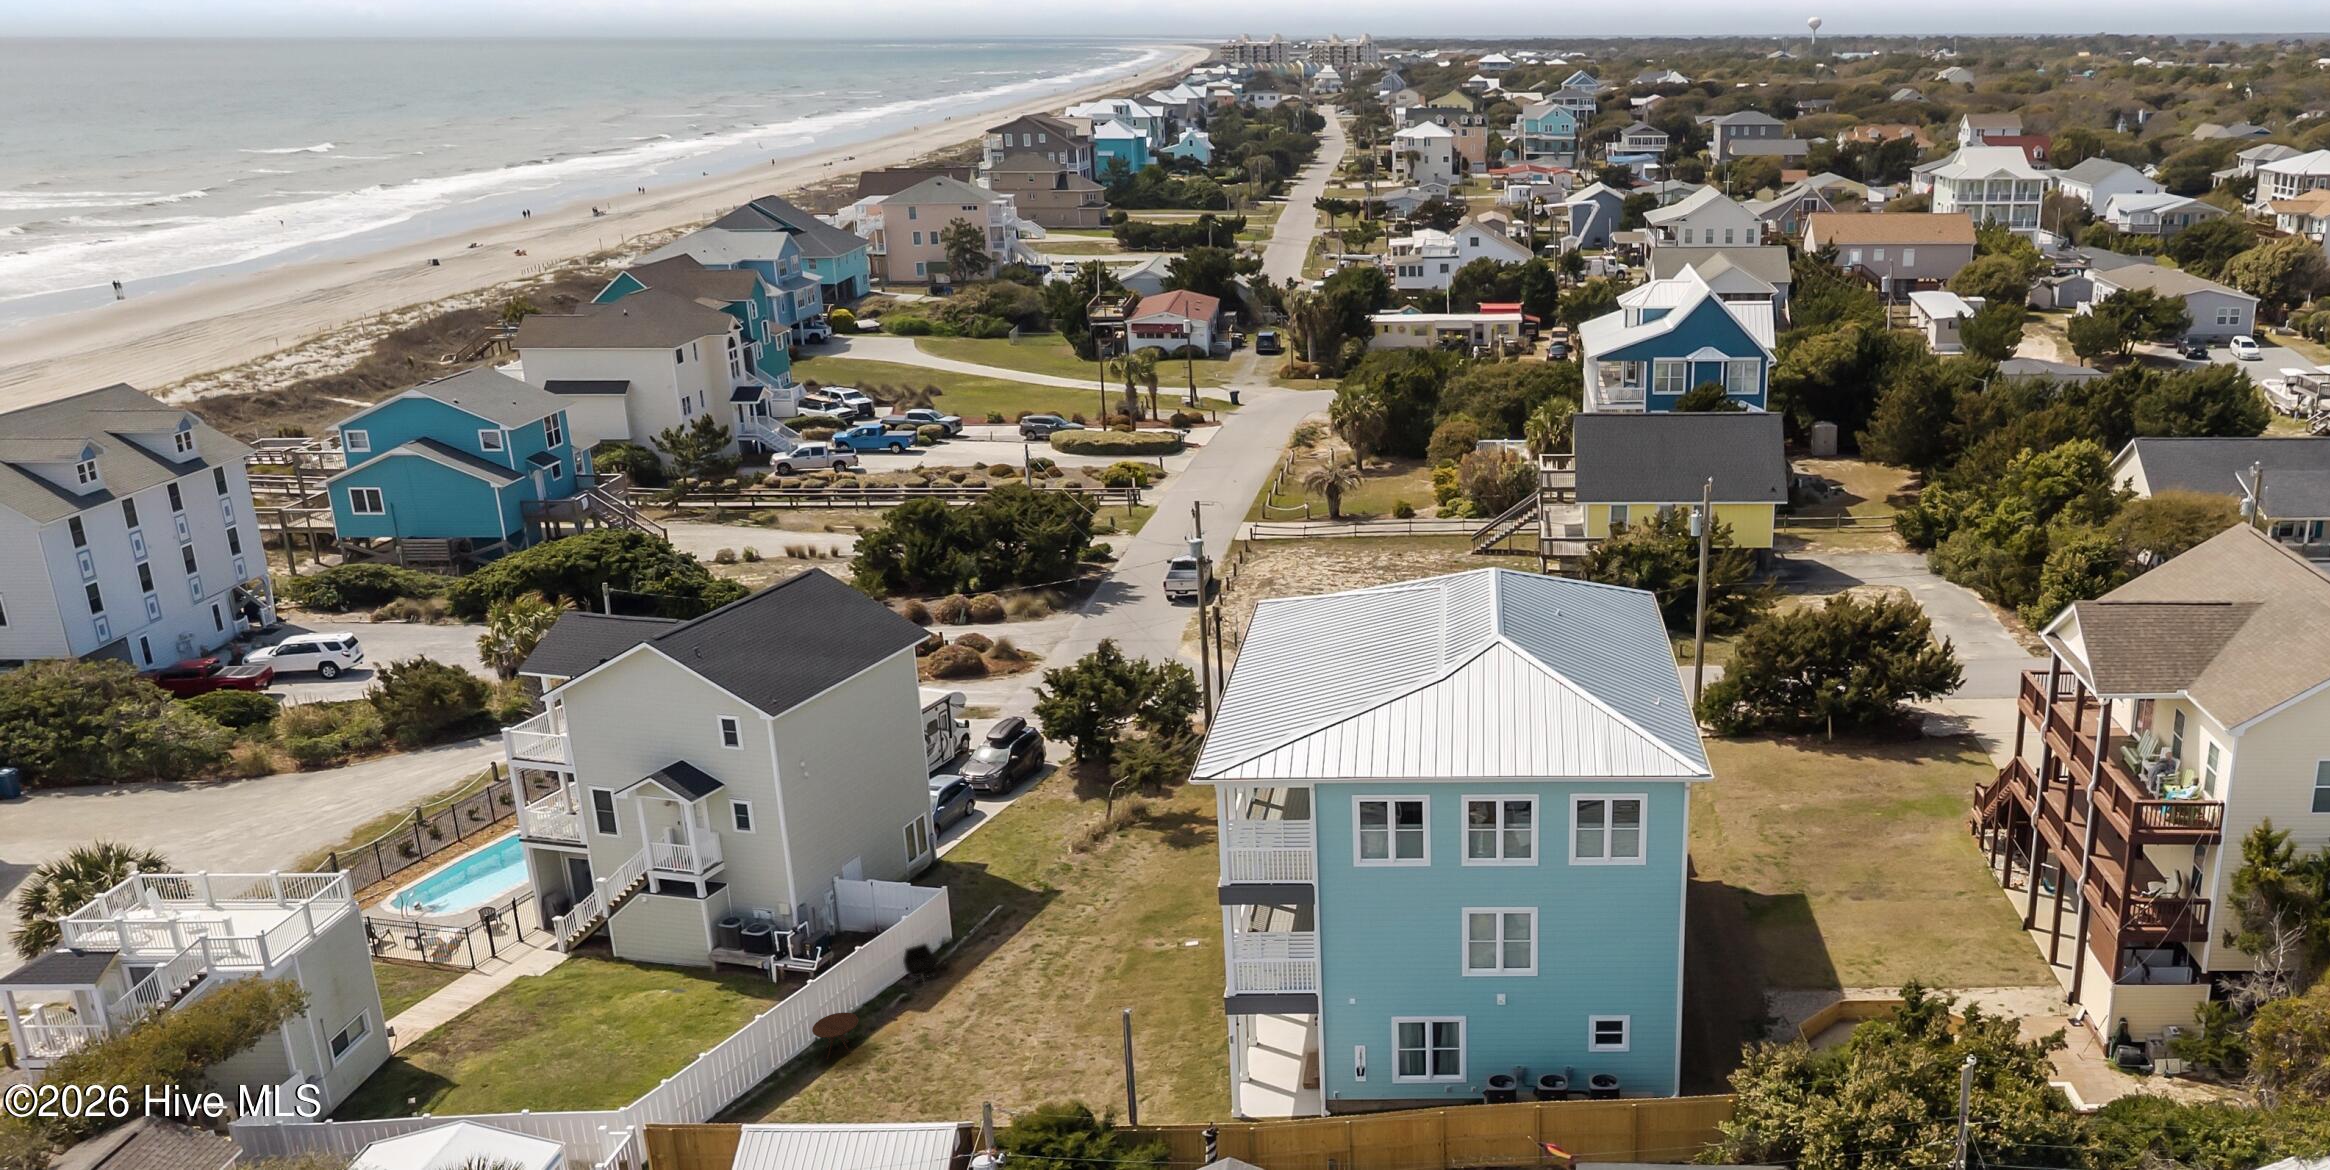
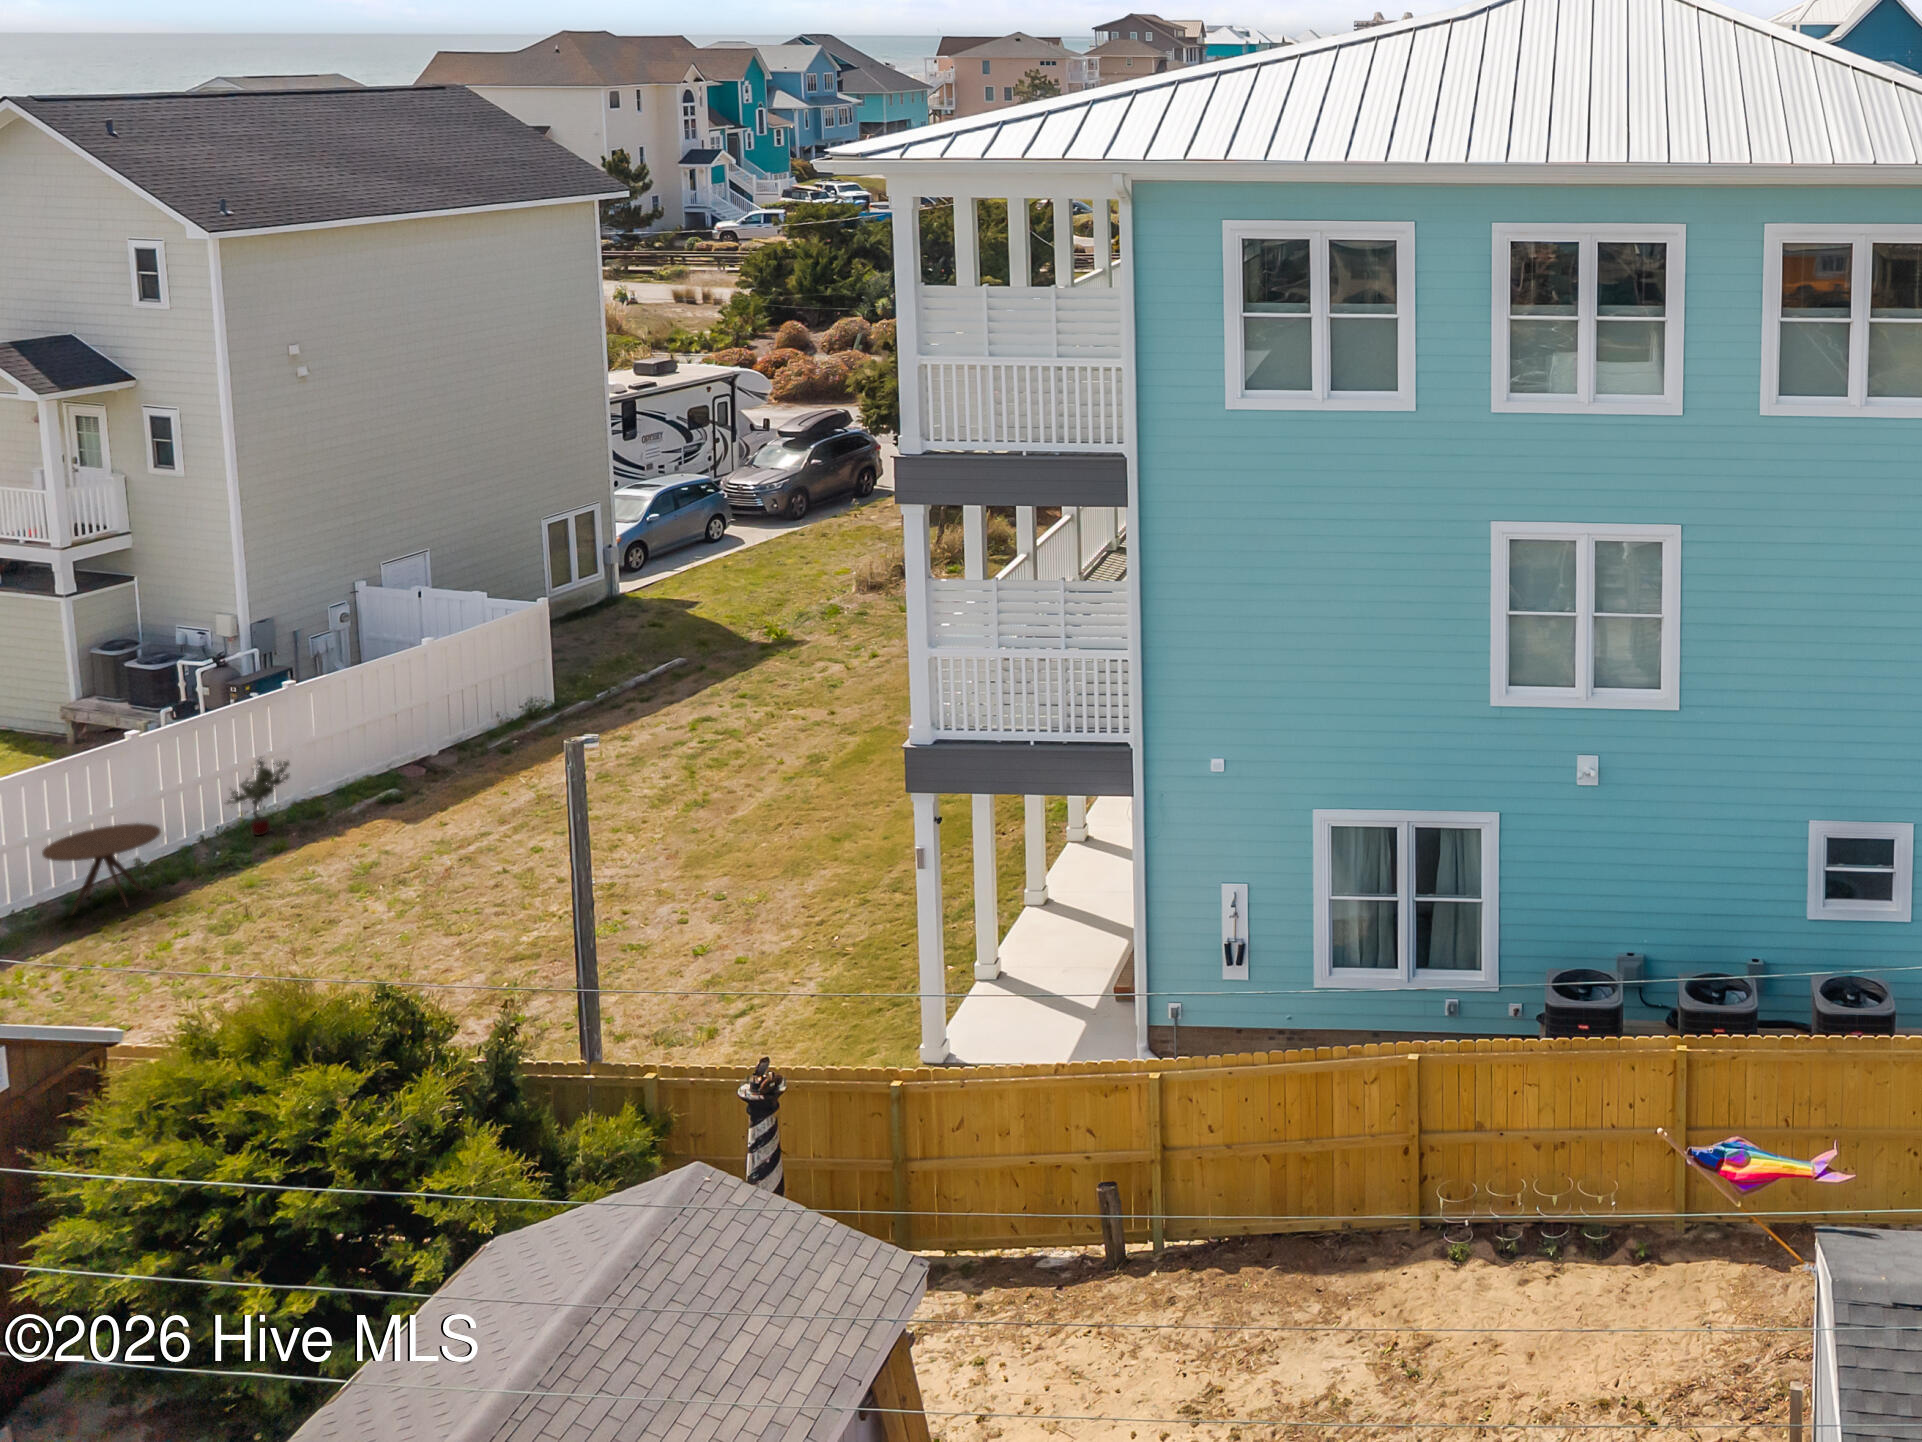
lounge chair: present [903,944,938,980] -> none [337,730,414,808]
potted tree: none [866,968,890,1006] -> present [227,759,290,835]

